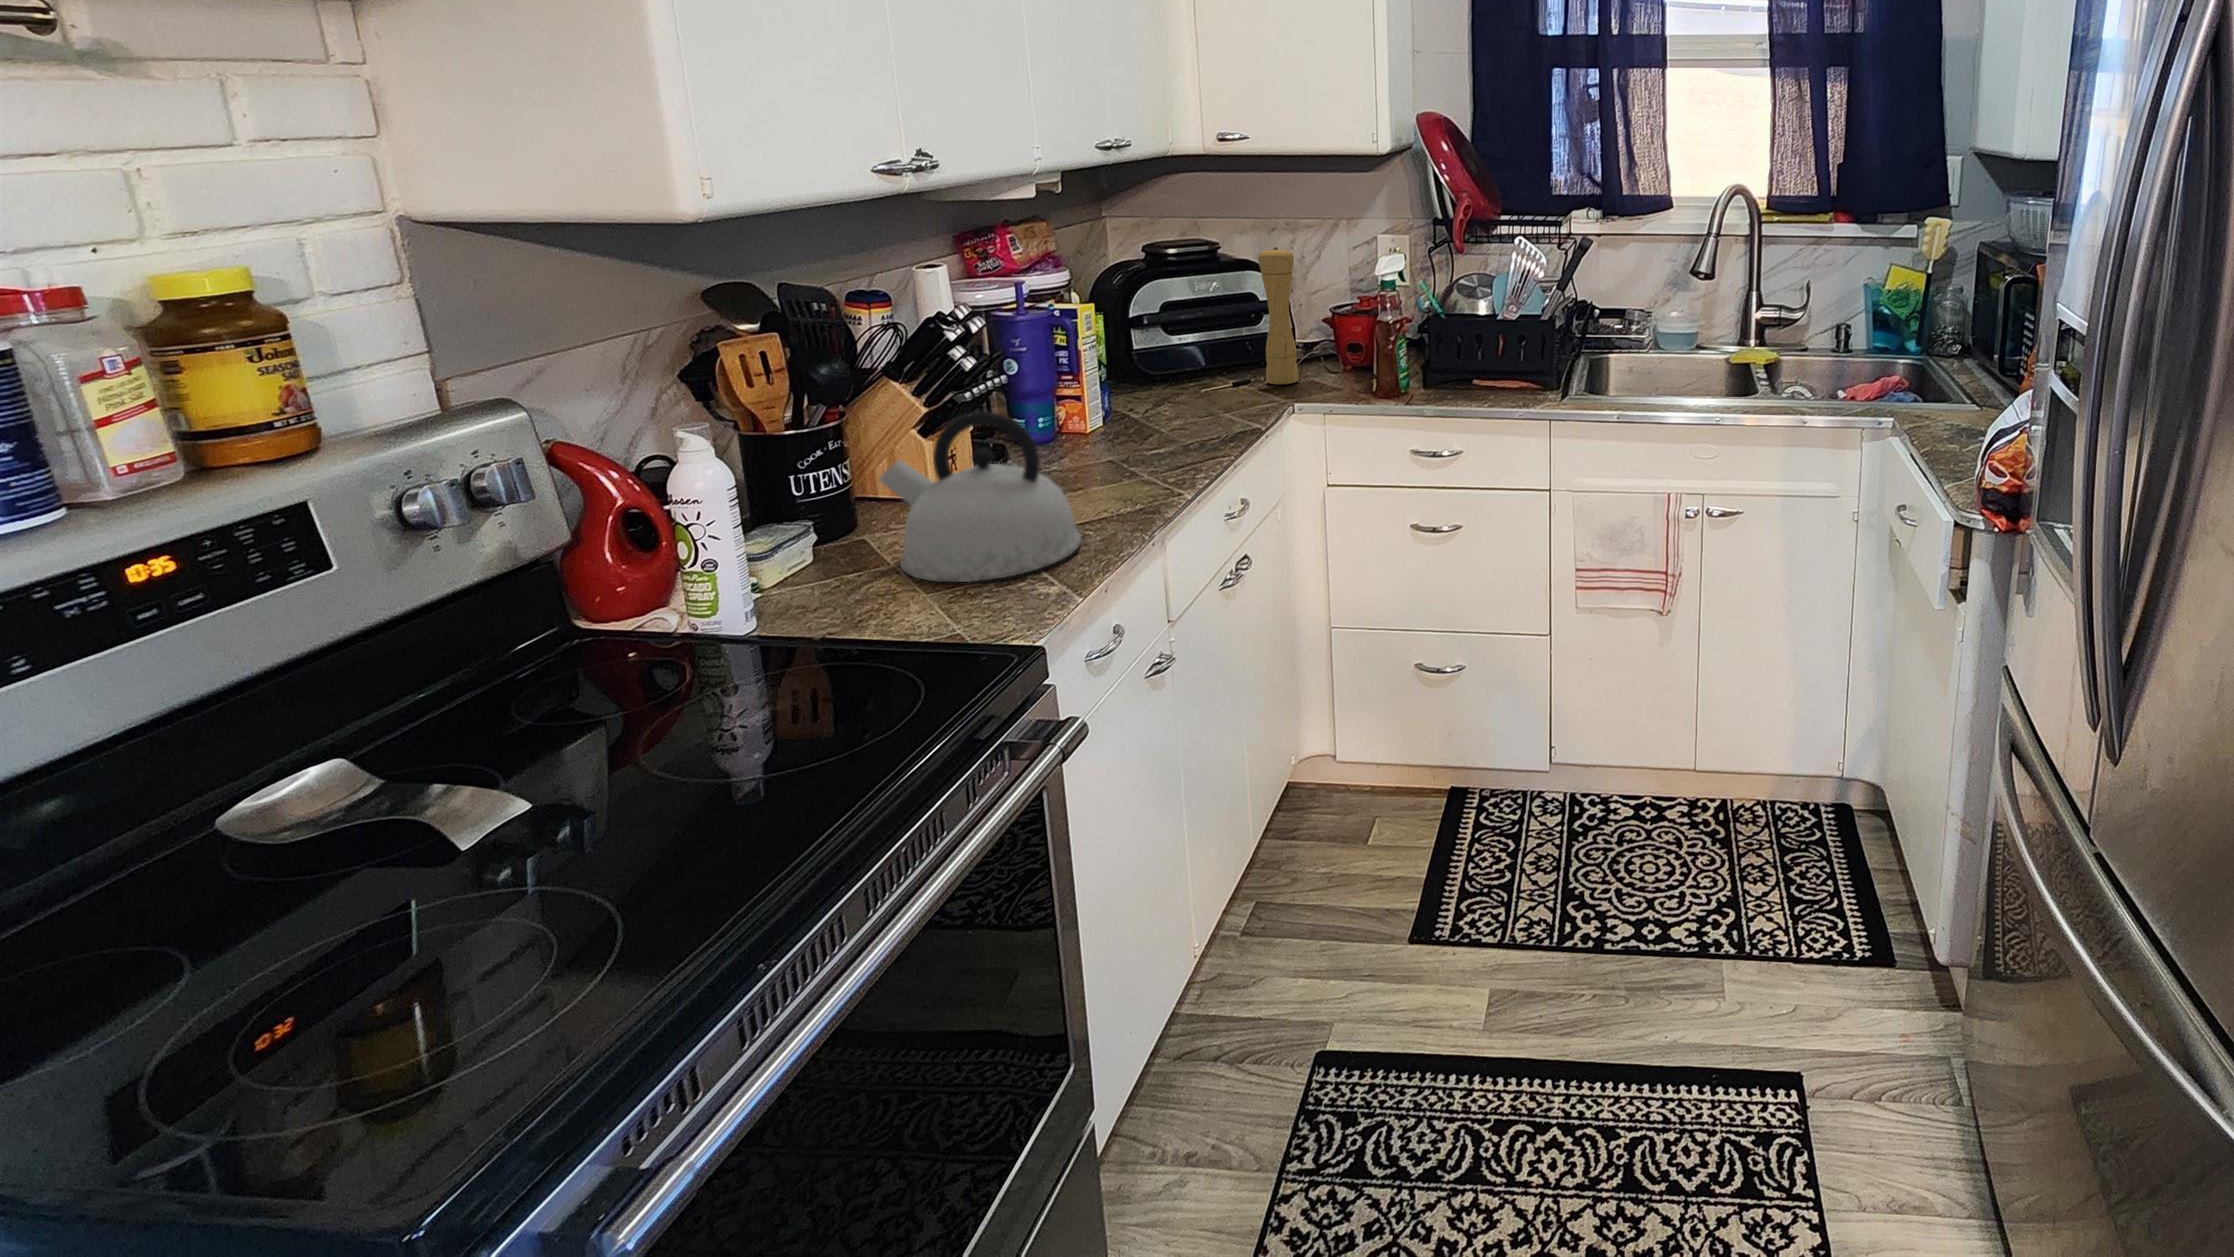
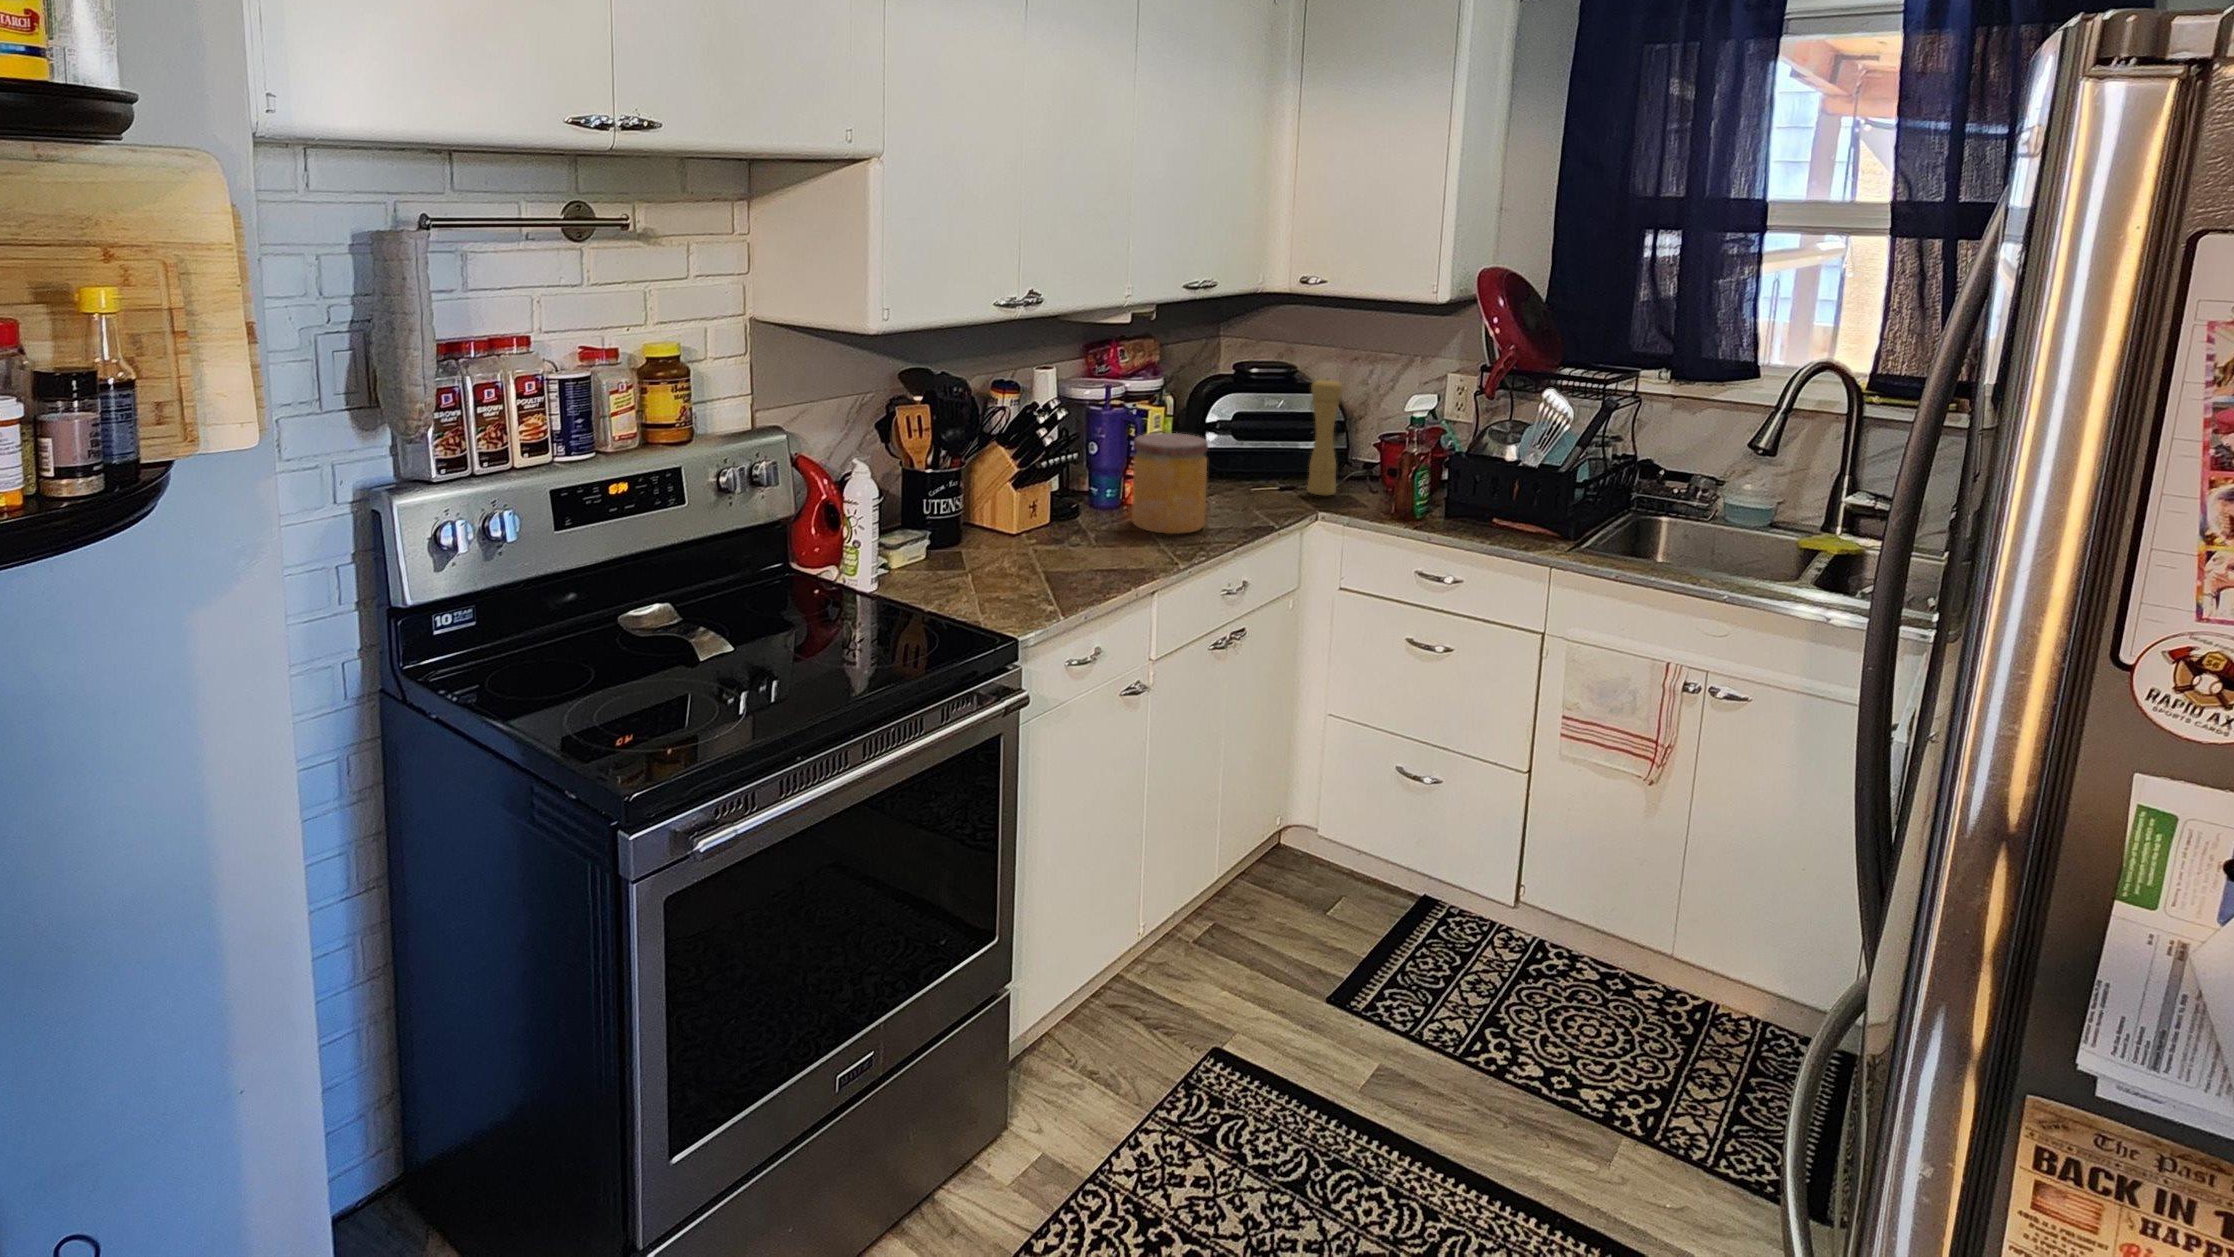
jar: none [1076,329,1183,459] -> present [1132,433,1208,534]
kettle: present [880,411,1081,582] -> none [968,478,1086,594]

